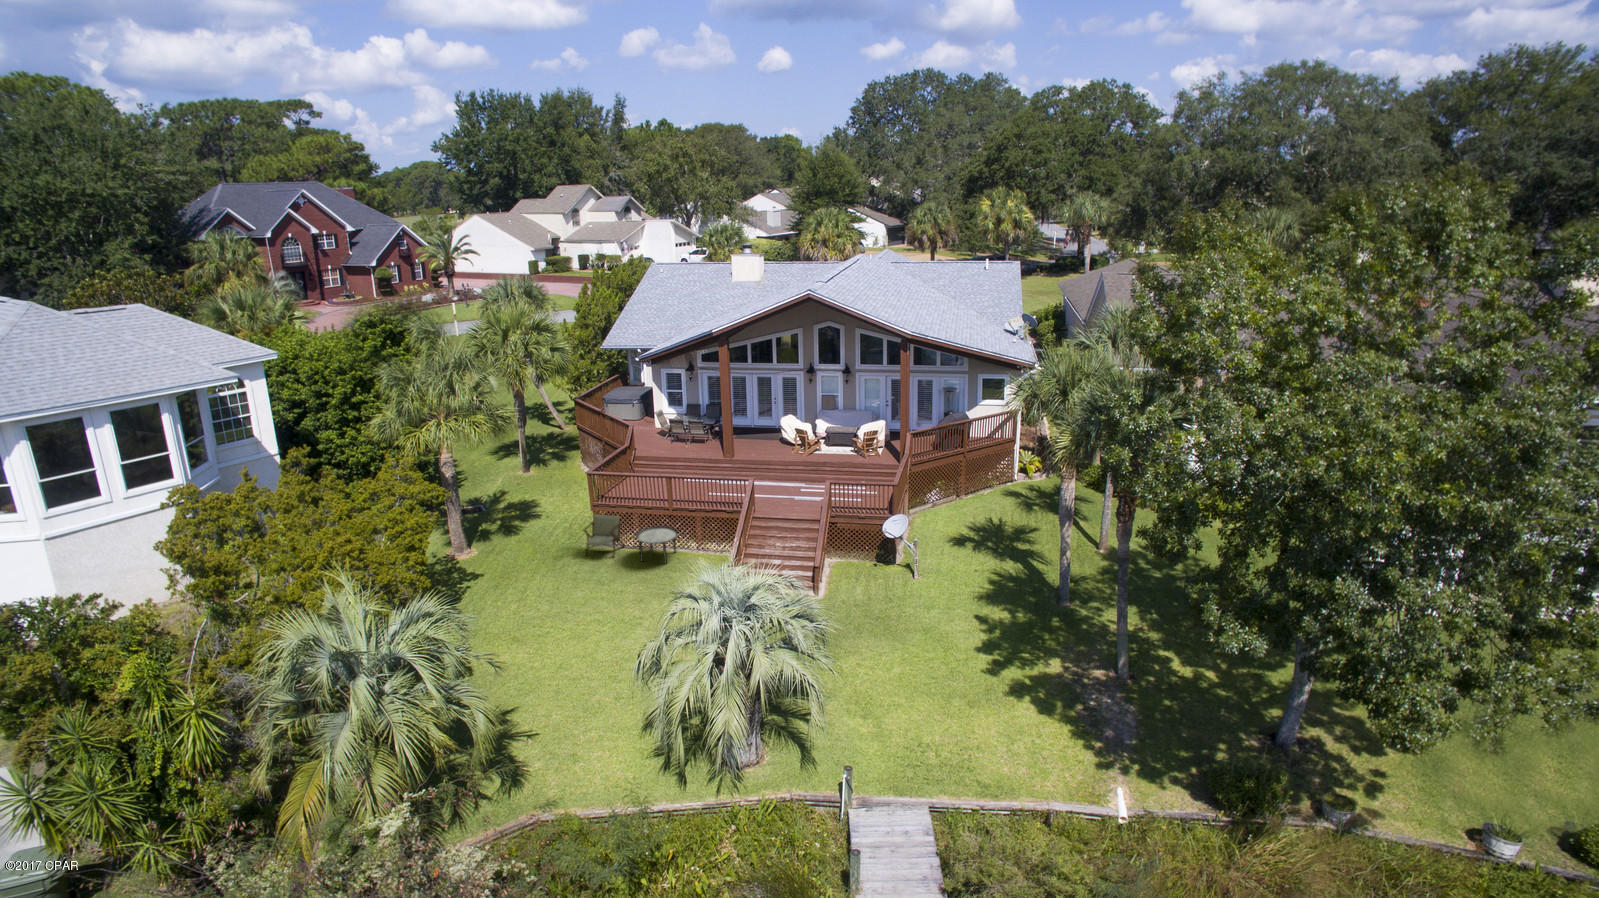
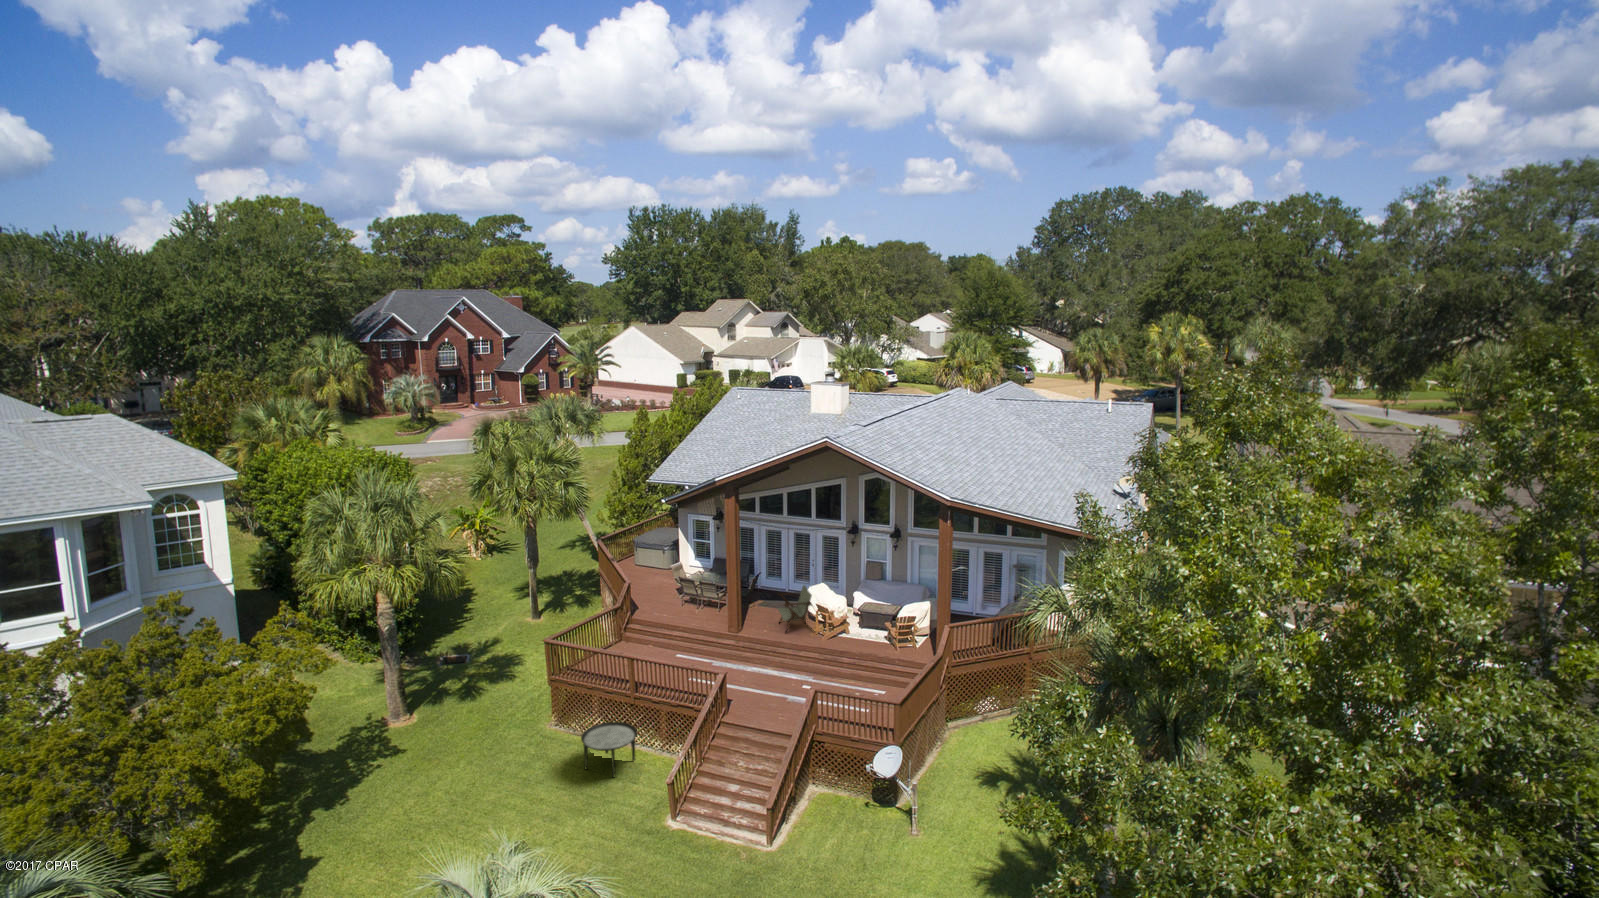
lounge chair: present [583,515,624,557] -> present [778,586,814,633]

